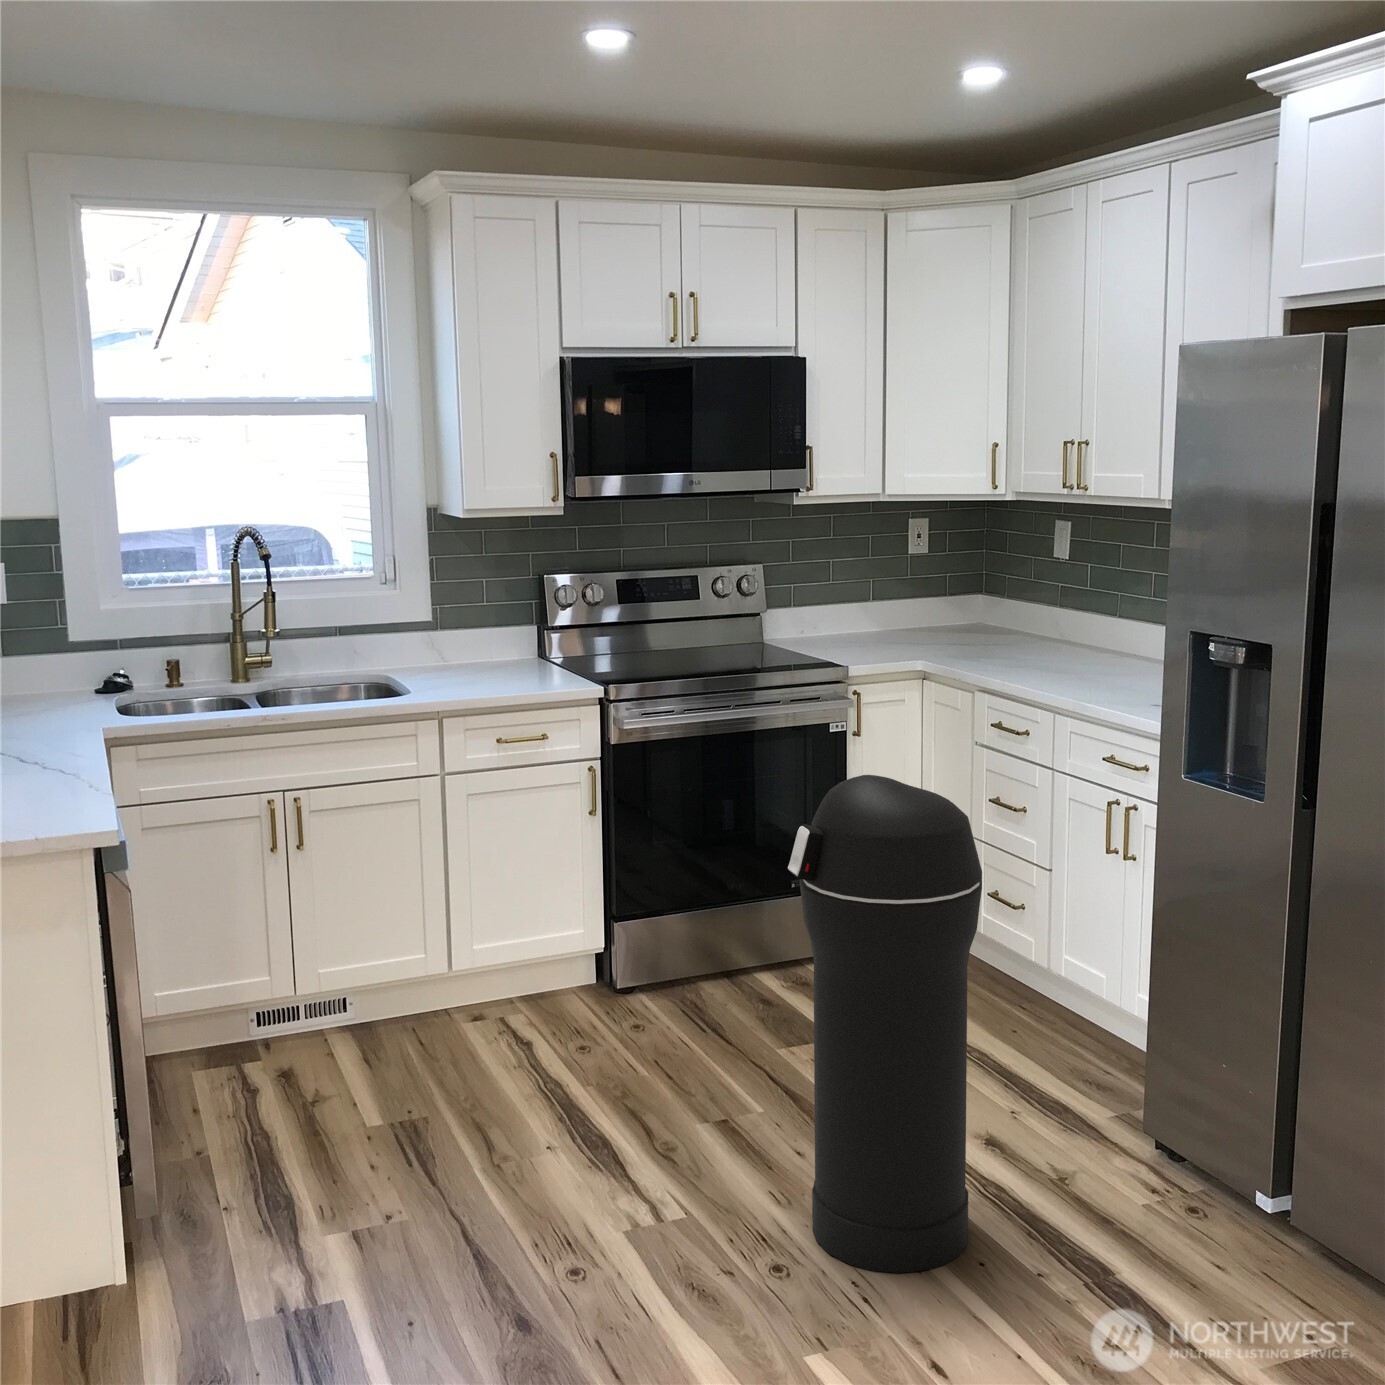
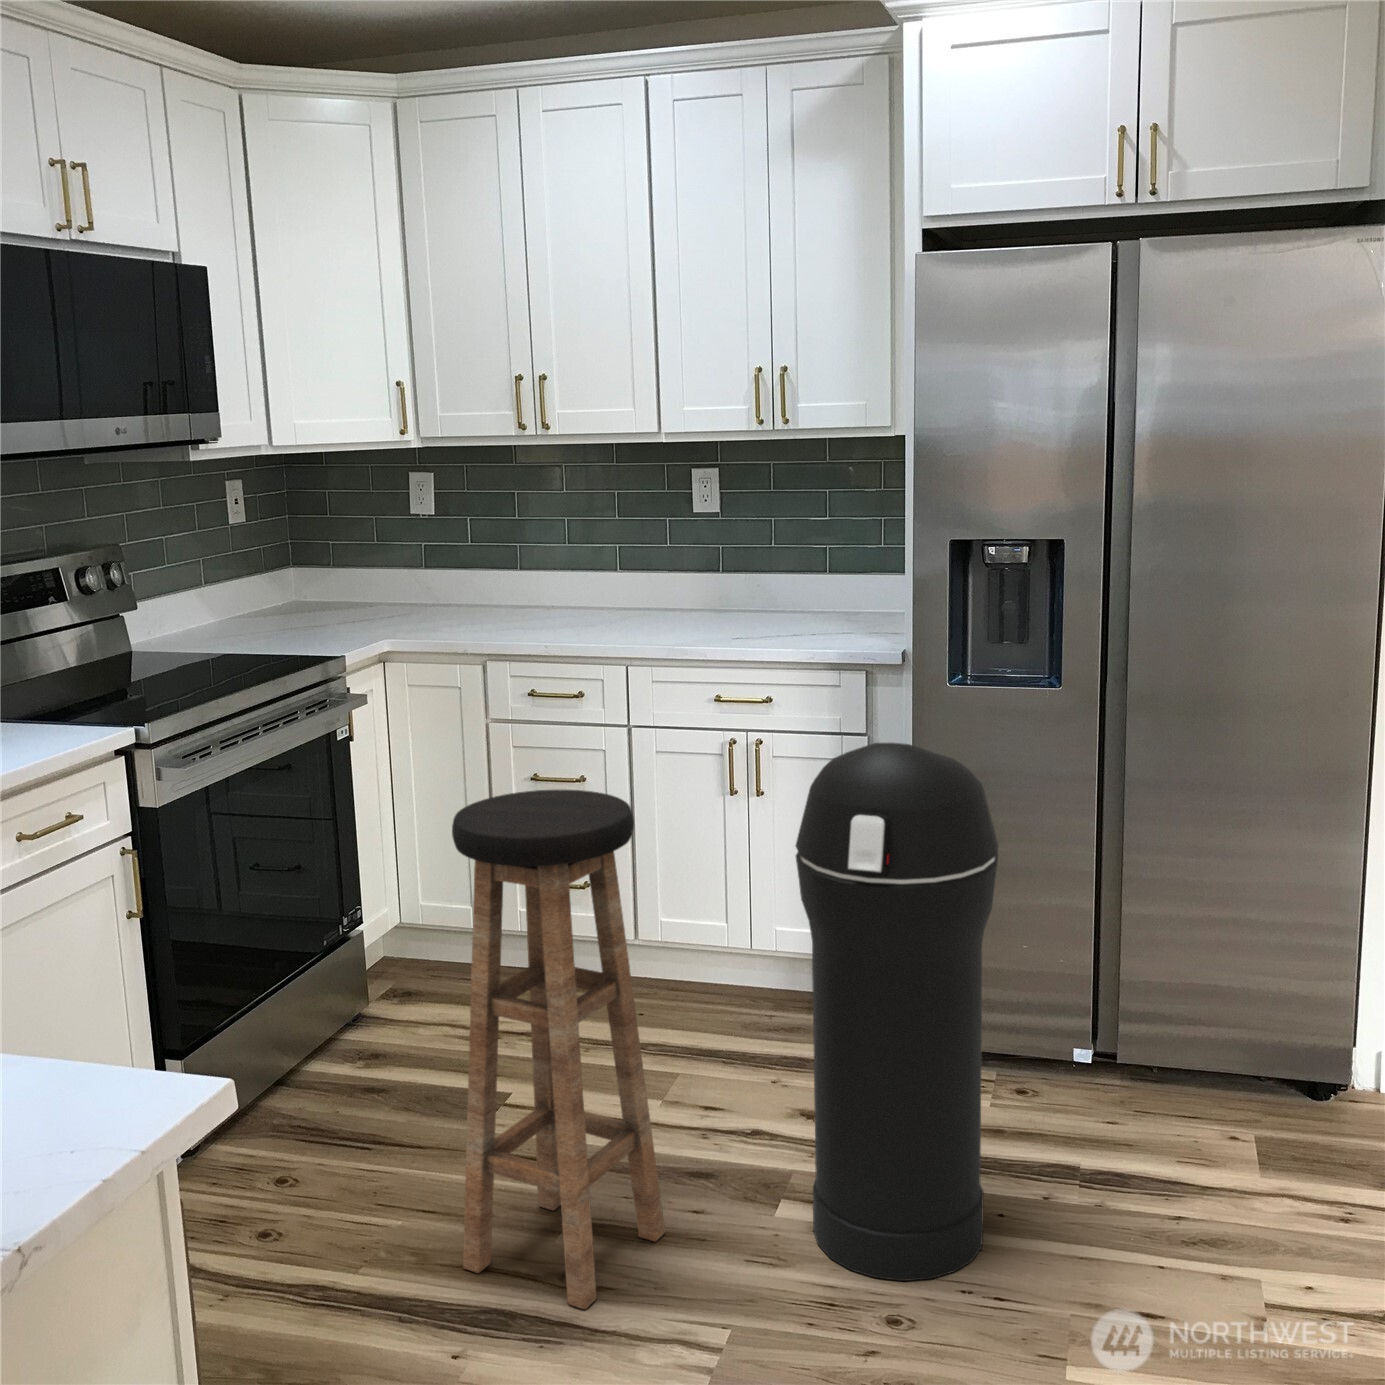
bar stool: none [617,770,758,1160] -> present [452,789,665,1309]

